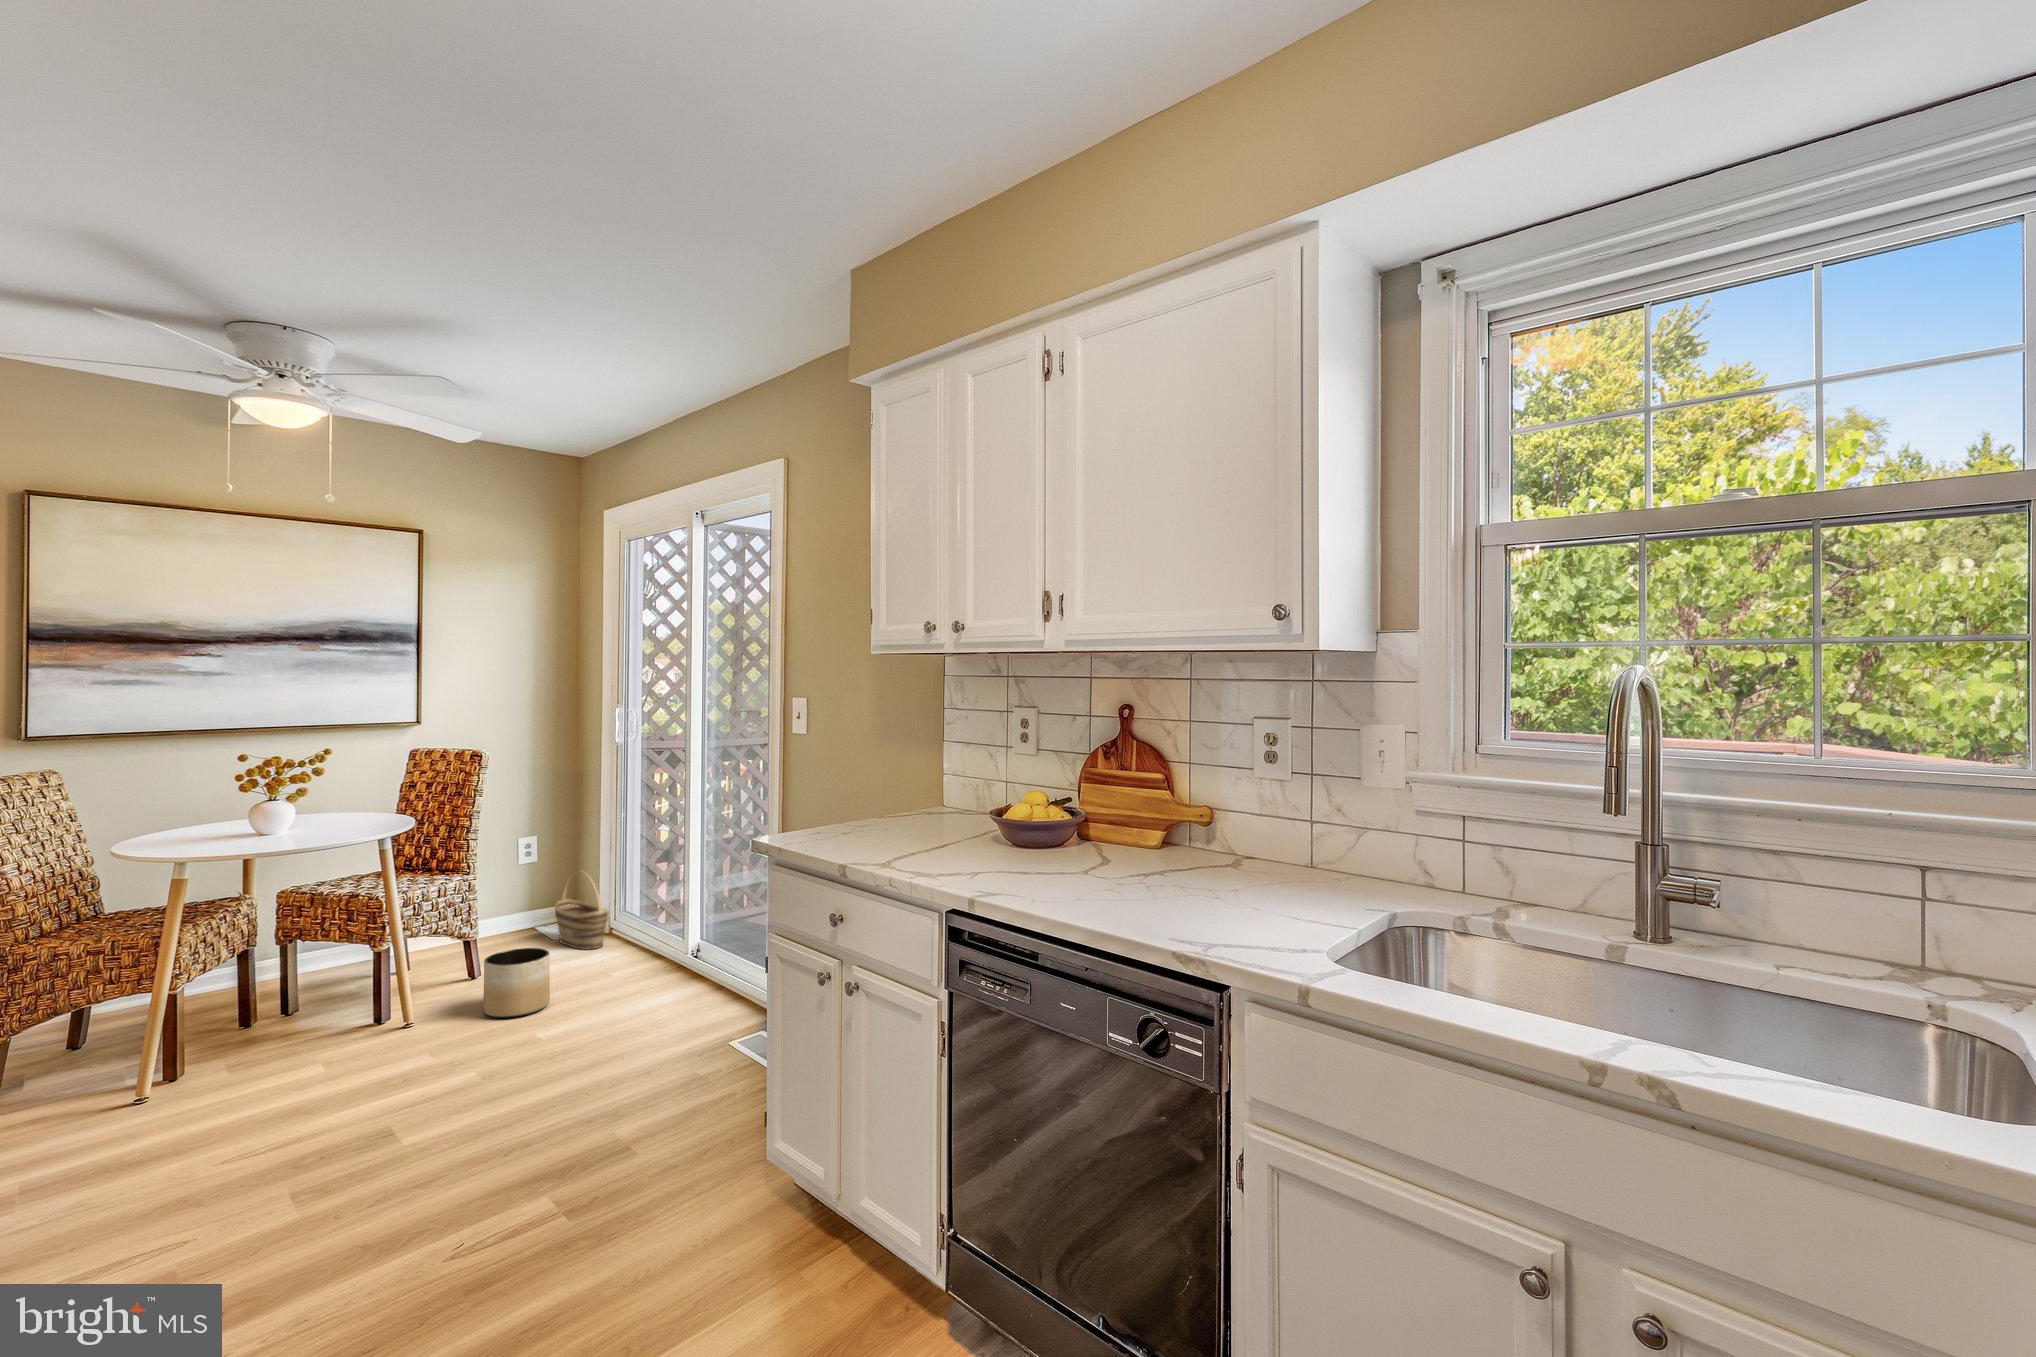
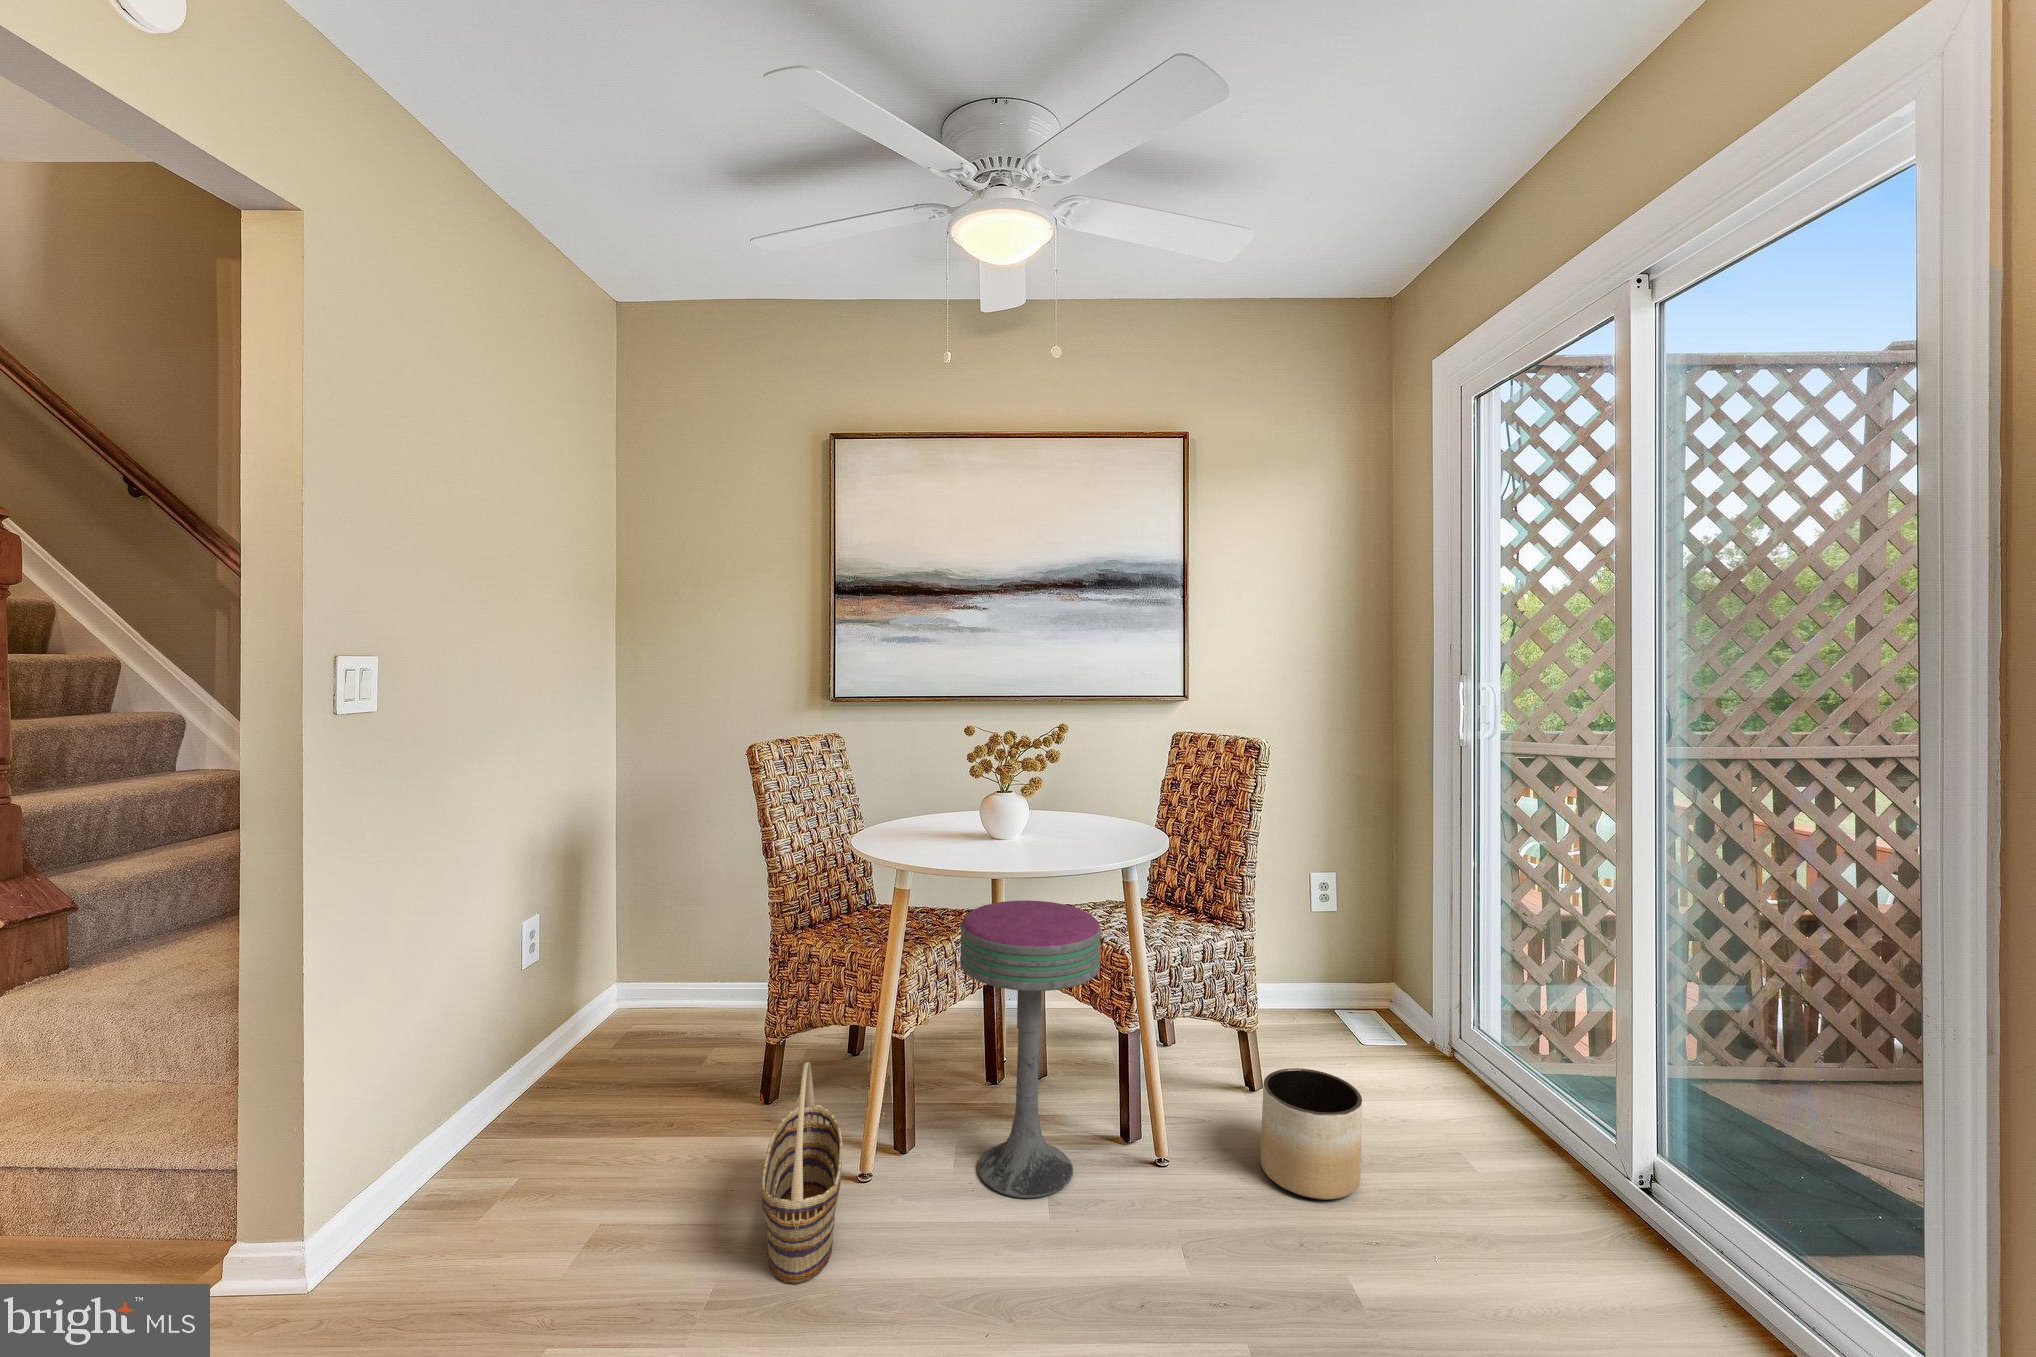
bar stool: none [234,871,358,1073] -> present [960,901,1101,1198]
basket: present [555,872,609,950] -> present [762,1062,842,1284]

